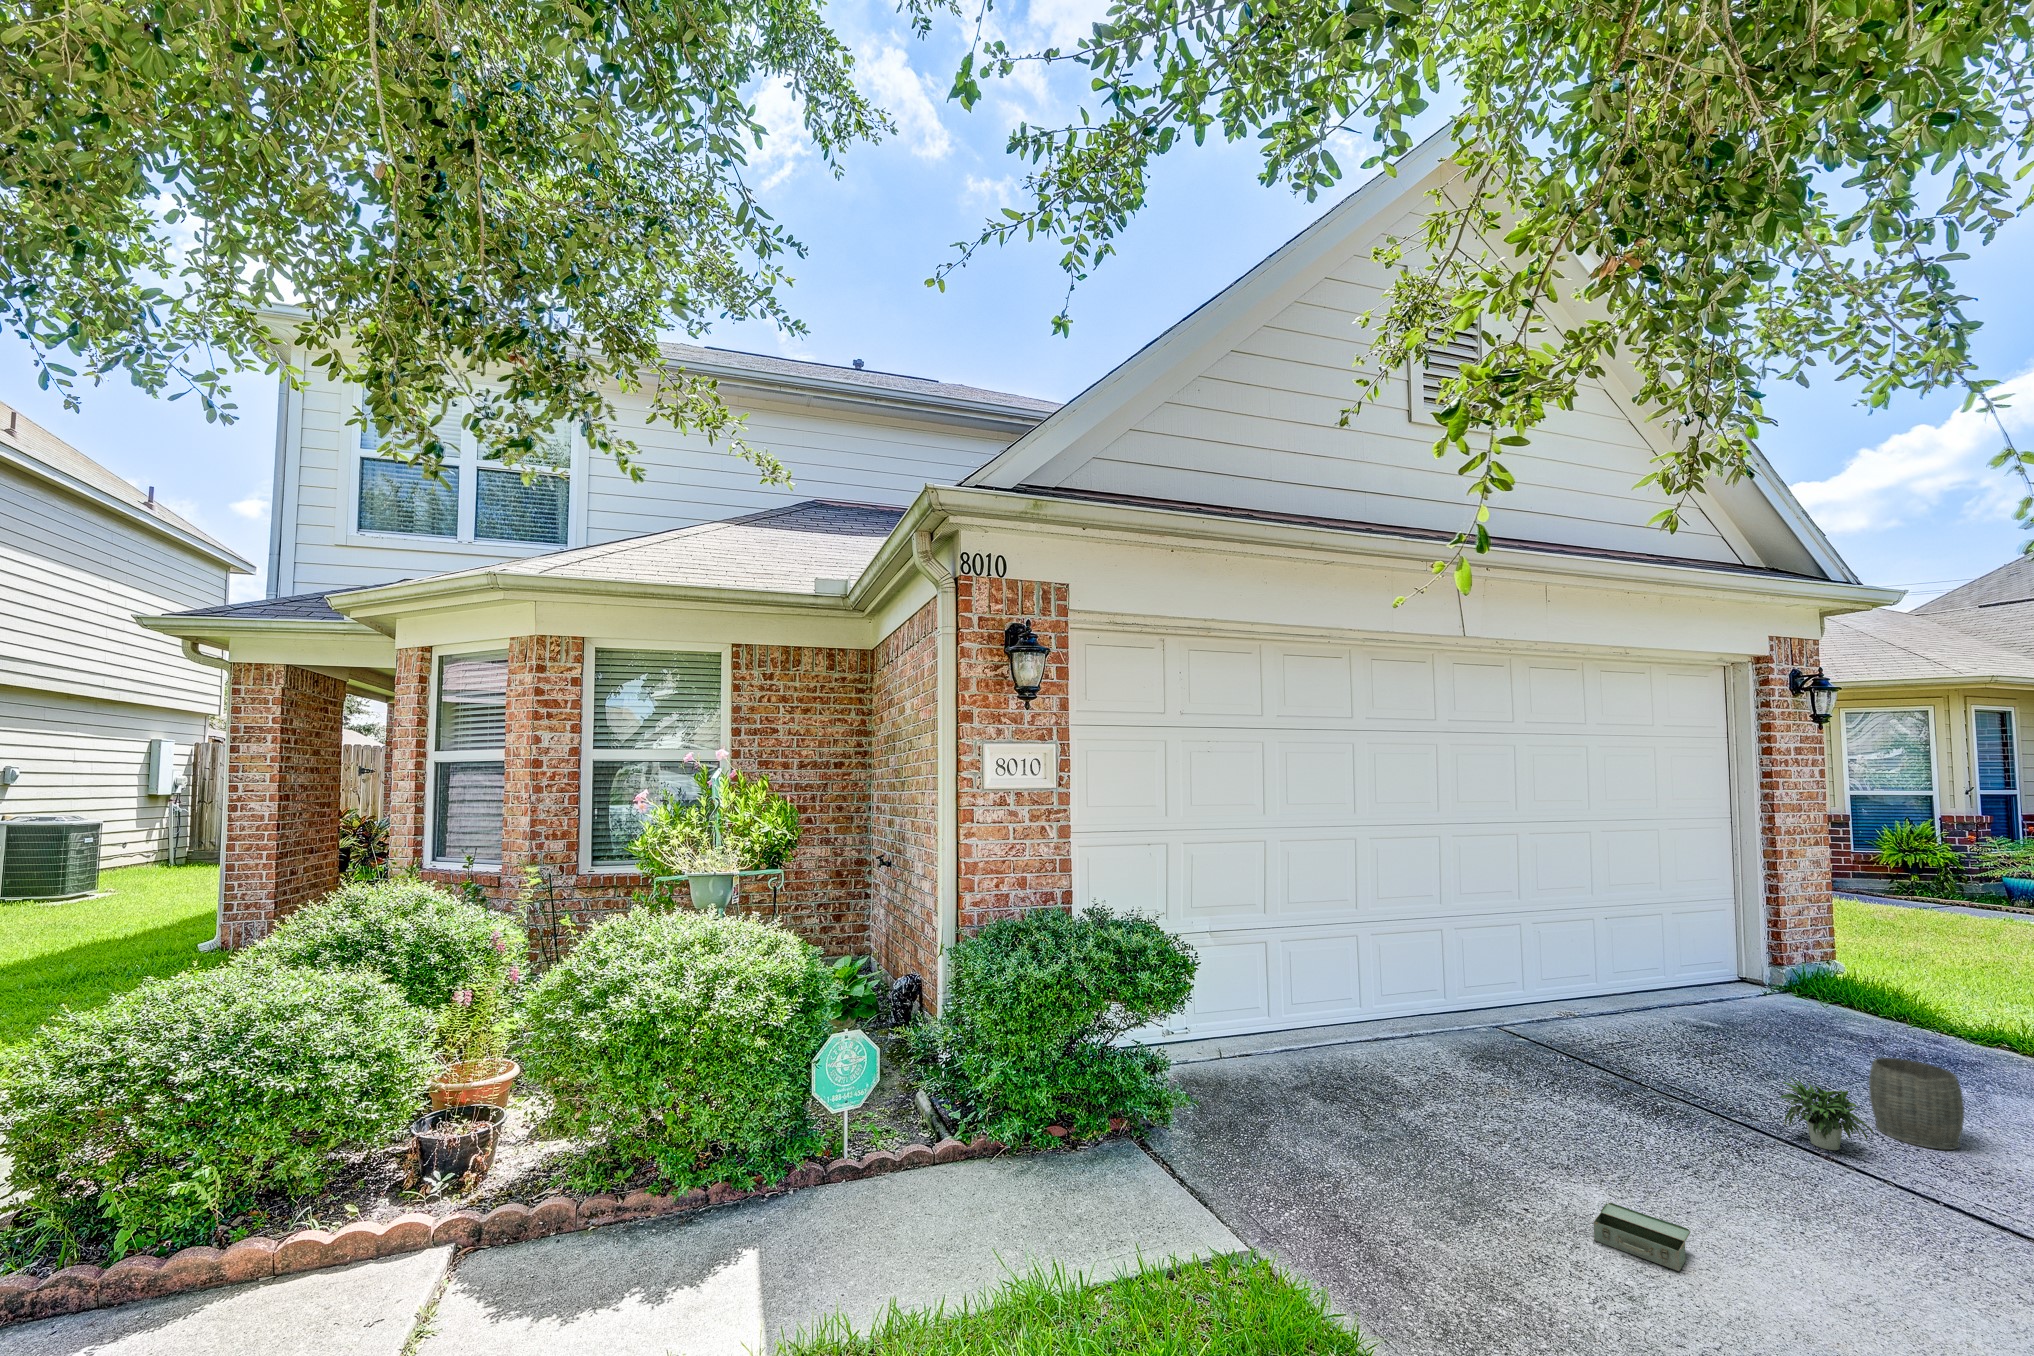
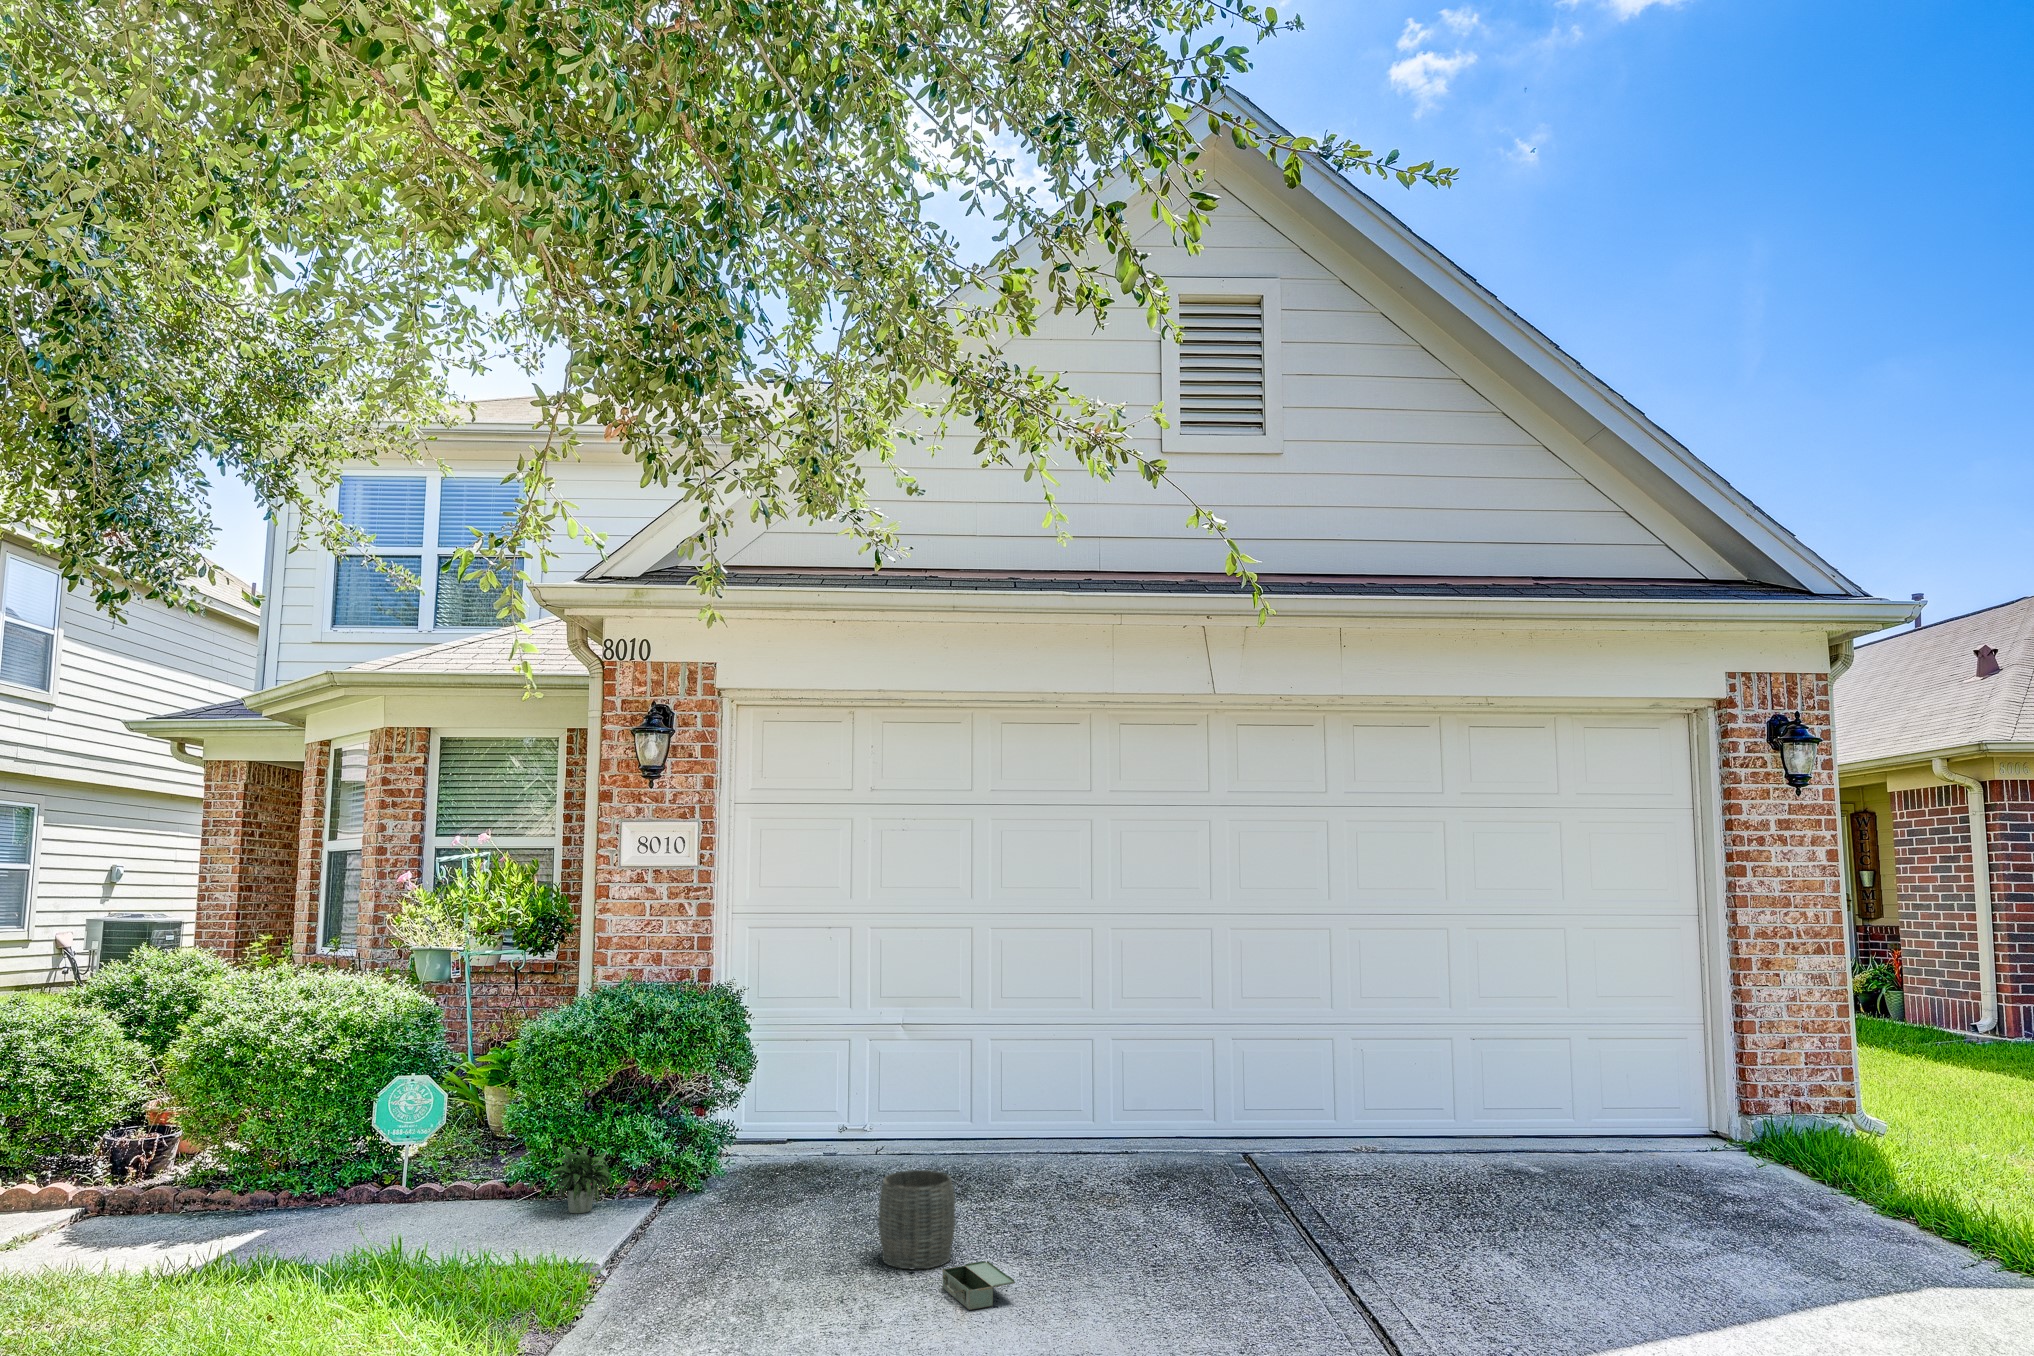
woven basket: present [1869,1058,1964,1150] -> present [878,1170,955,1269]
potted plant: present [1753,1077,1874,1150] -> present [548,1144,612,1213]

